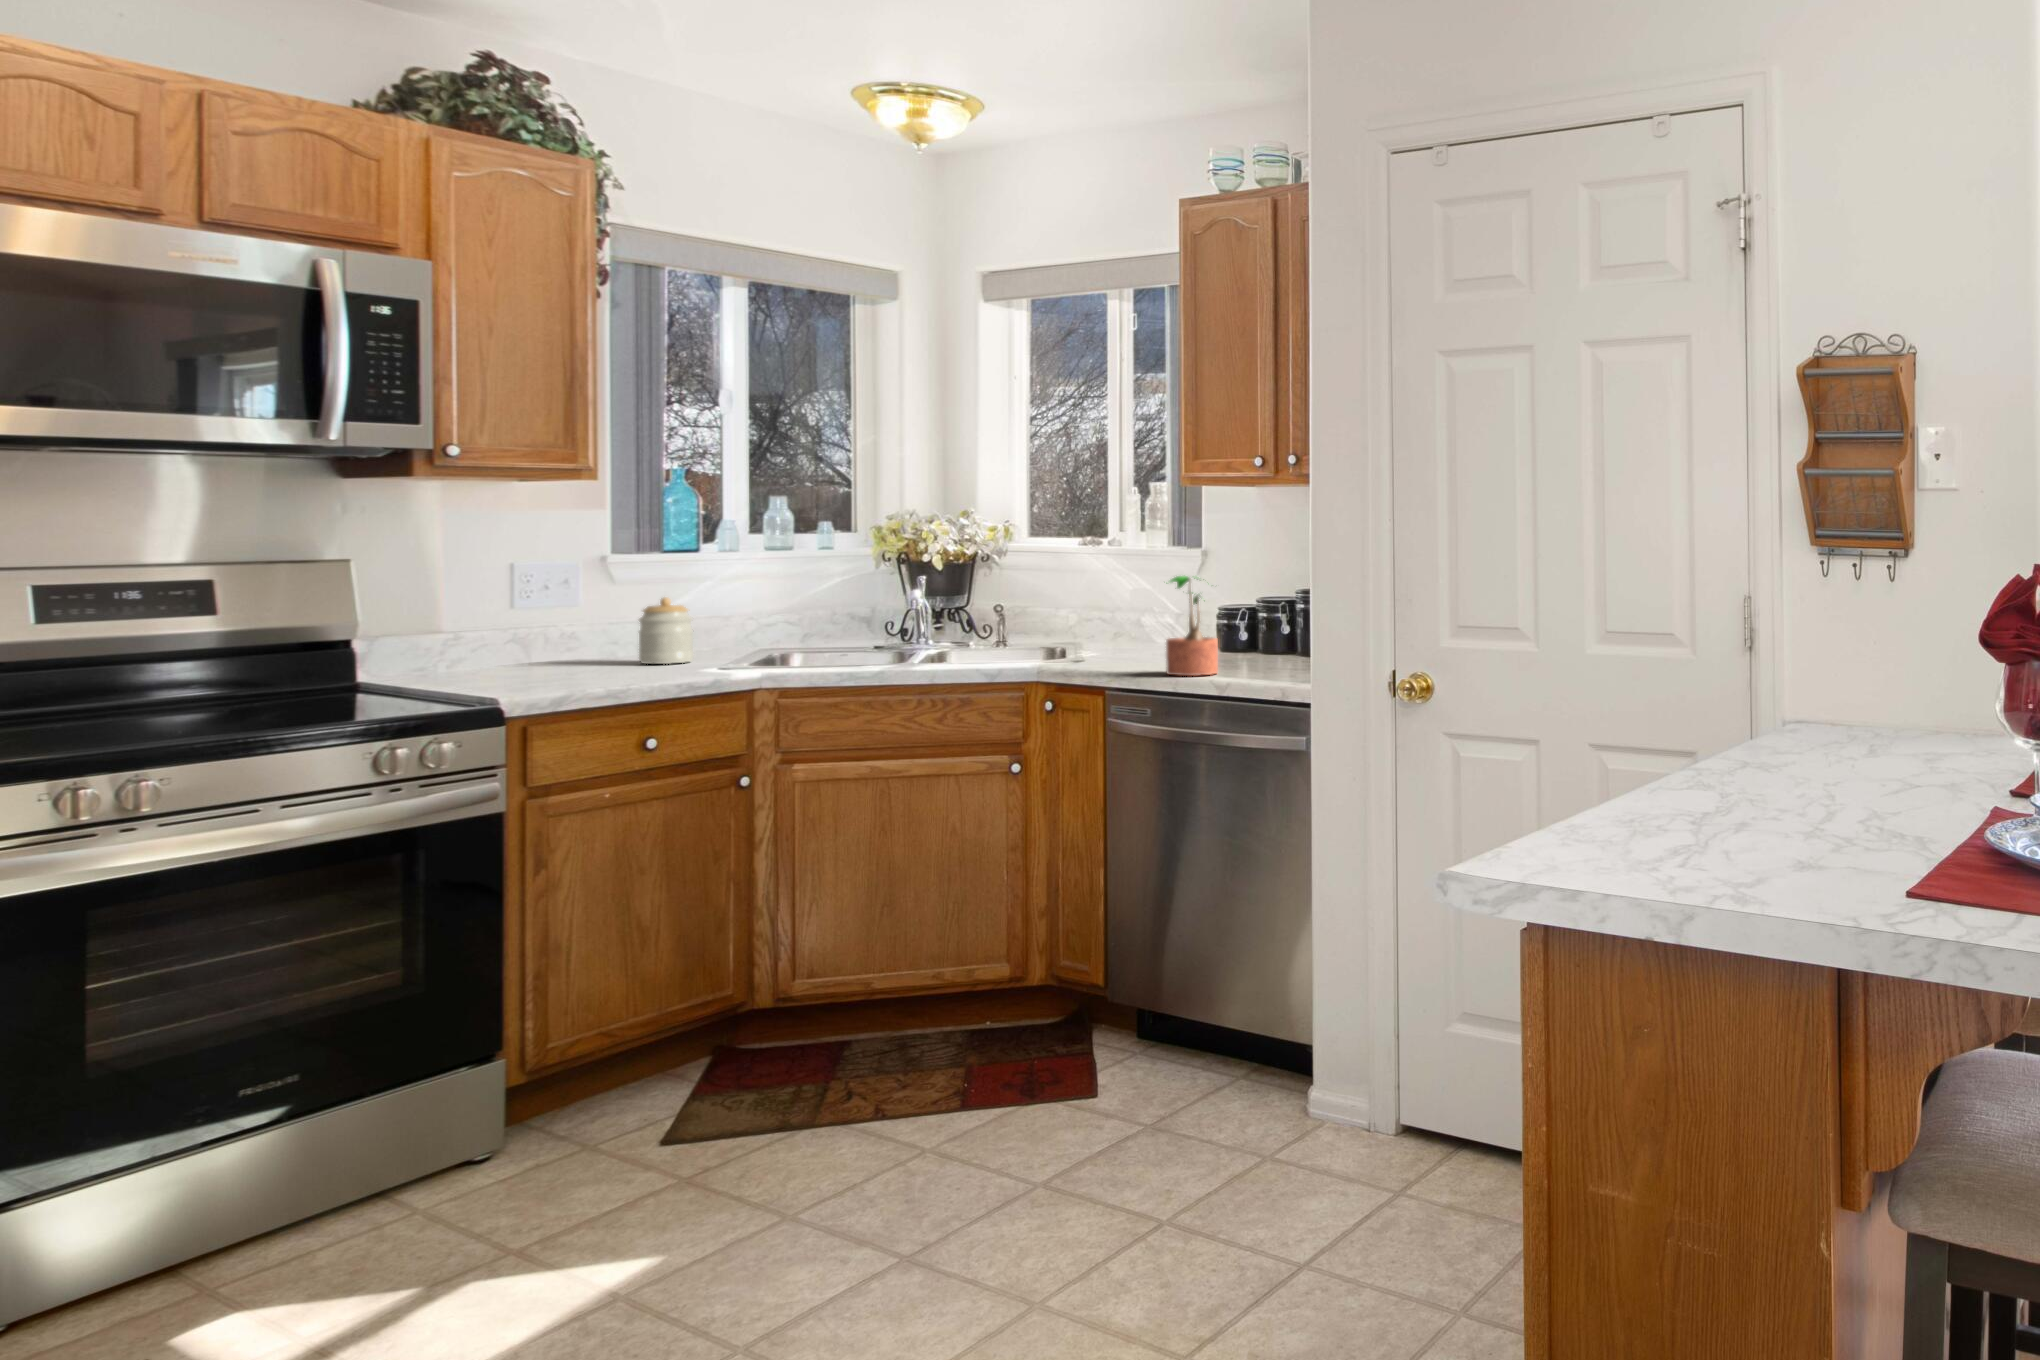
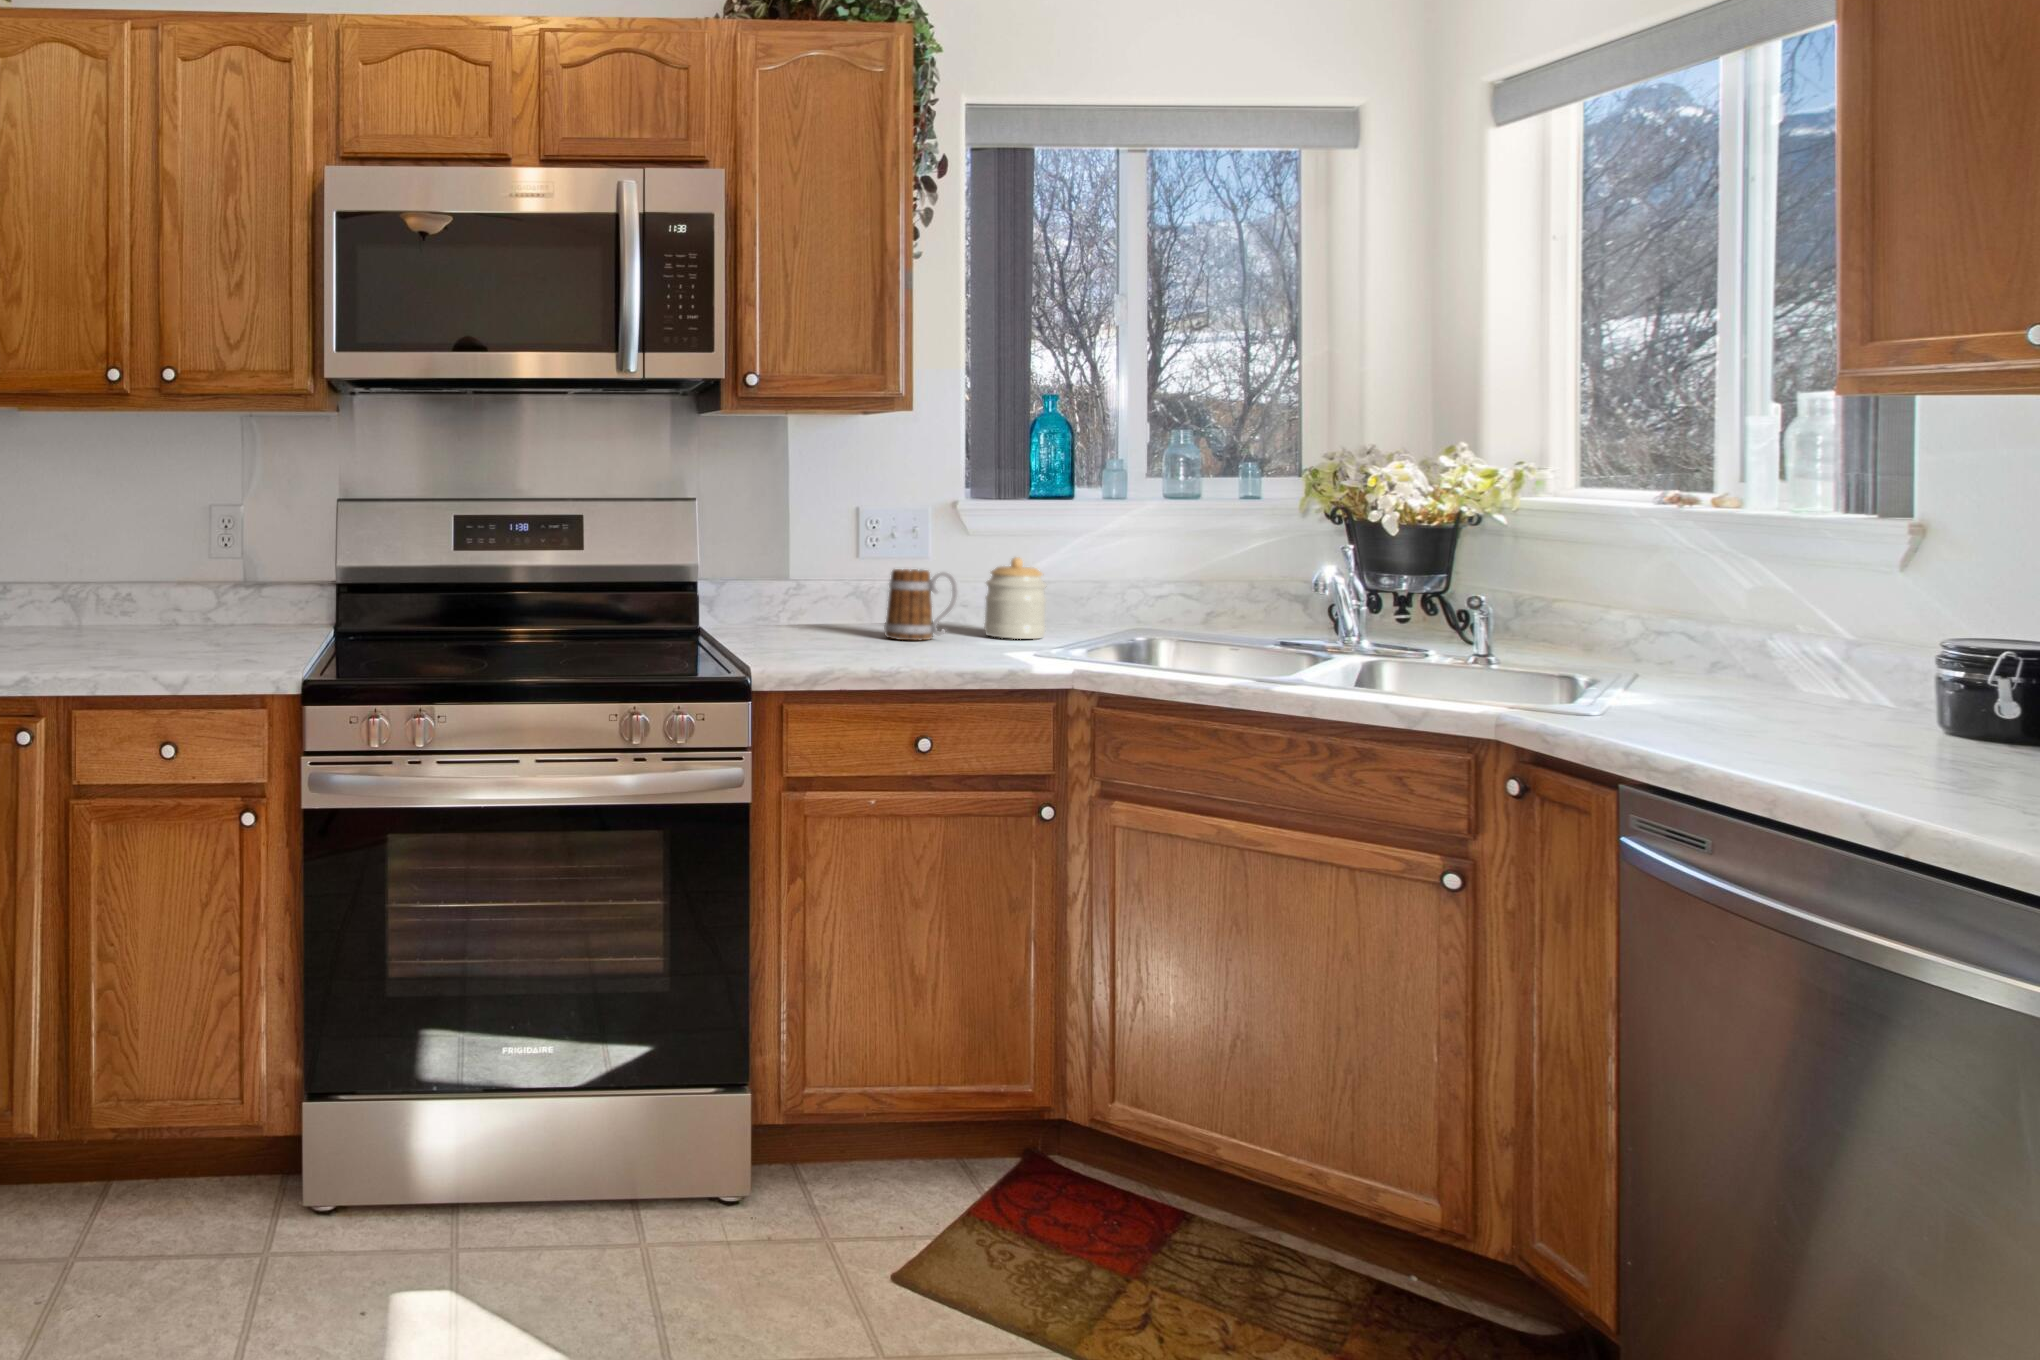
potted plant: present [1166,576,1218,676] -> none [1767,576,1920,783]
mug: none [552,611,622,672] -> present [884,569,957,640]

